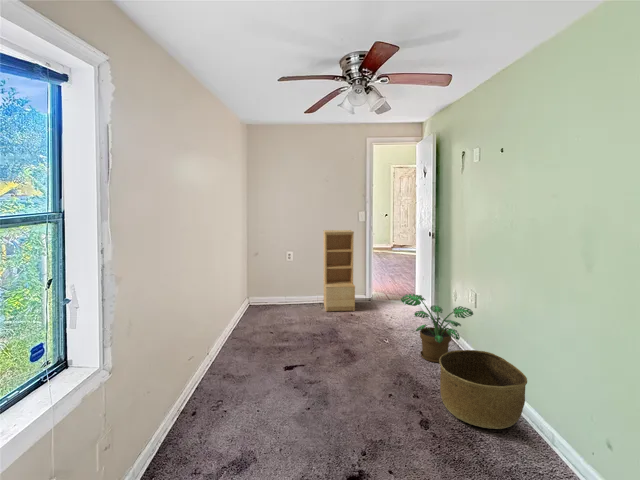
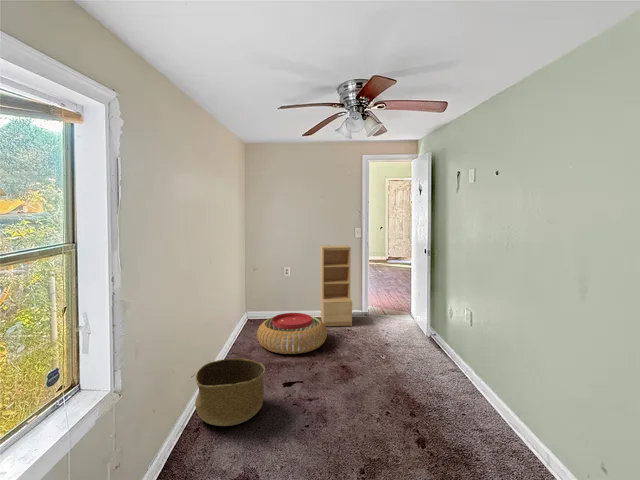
potted plant: present [400,294,473,362] -> none [397,310,469,379]
pouf: none [259,297,329,338] -> present [257,313,327,354]
basket: present [439,350,527,429] -> present [195,359,265,426]

